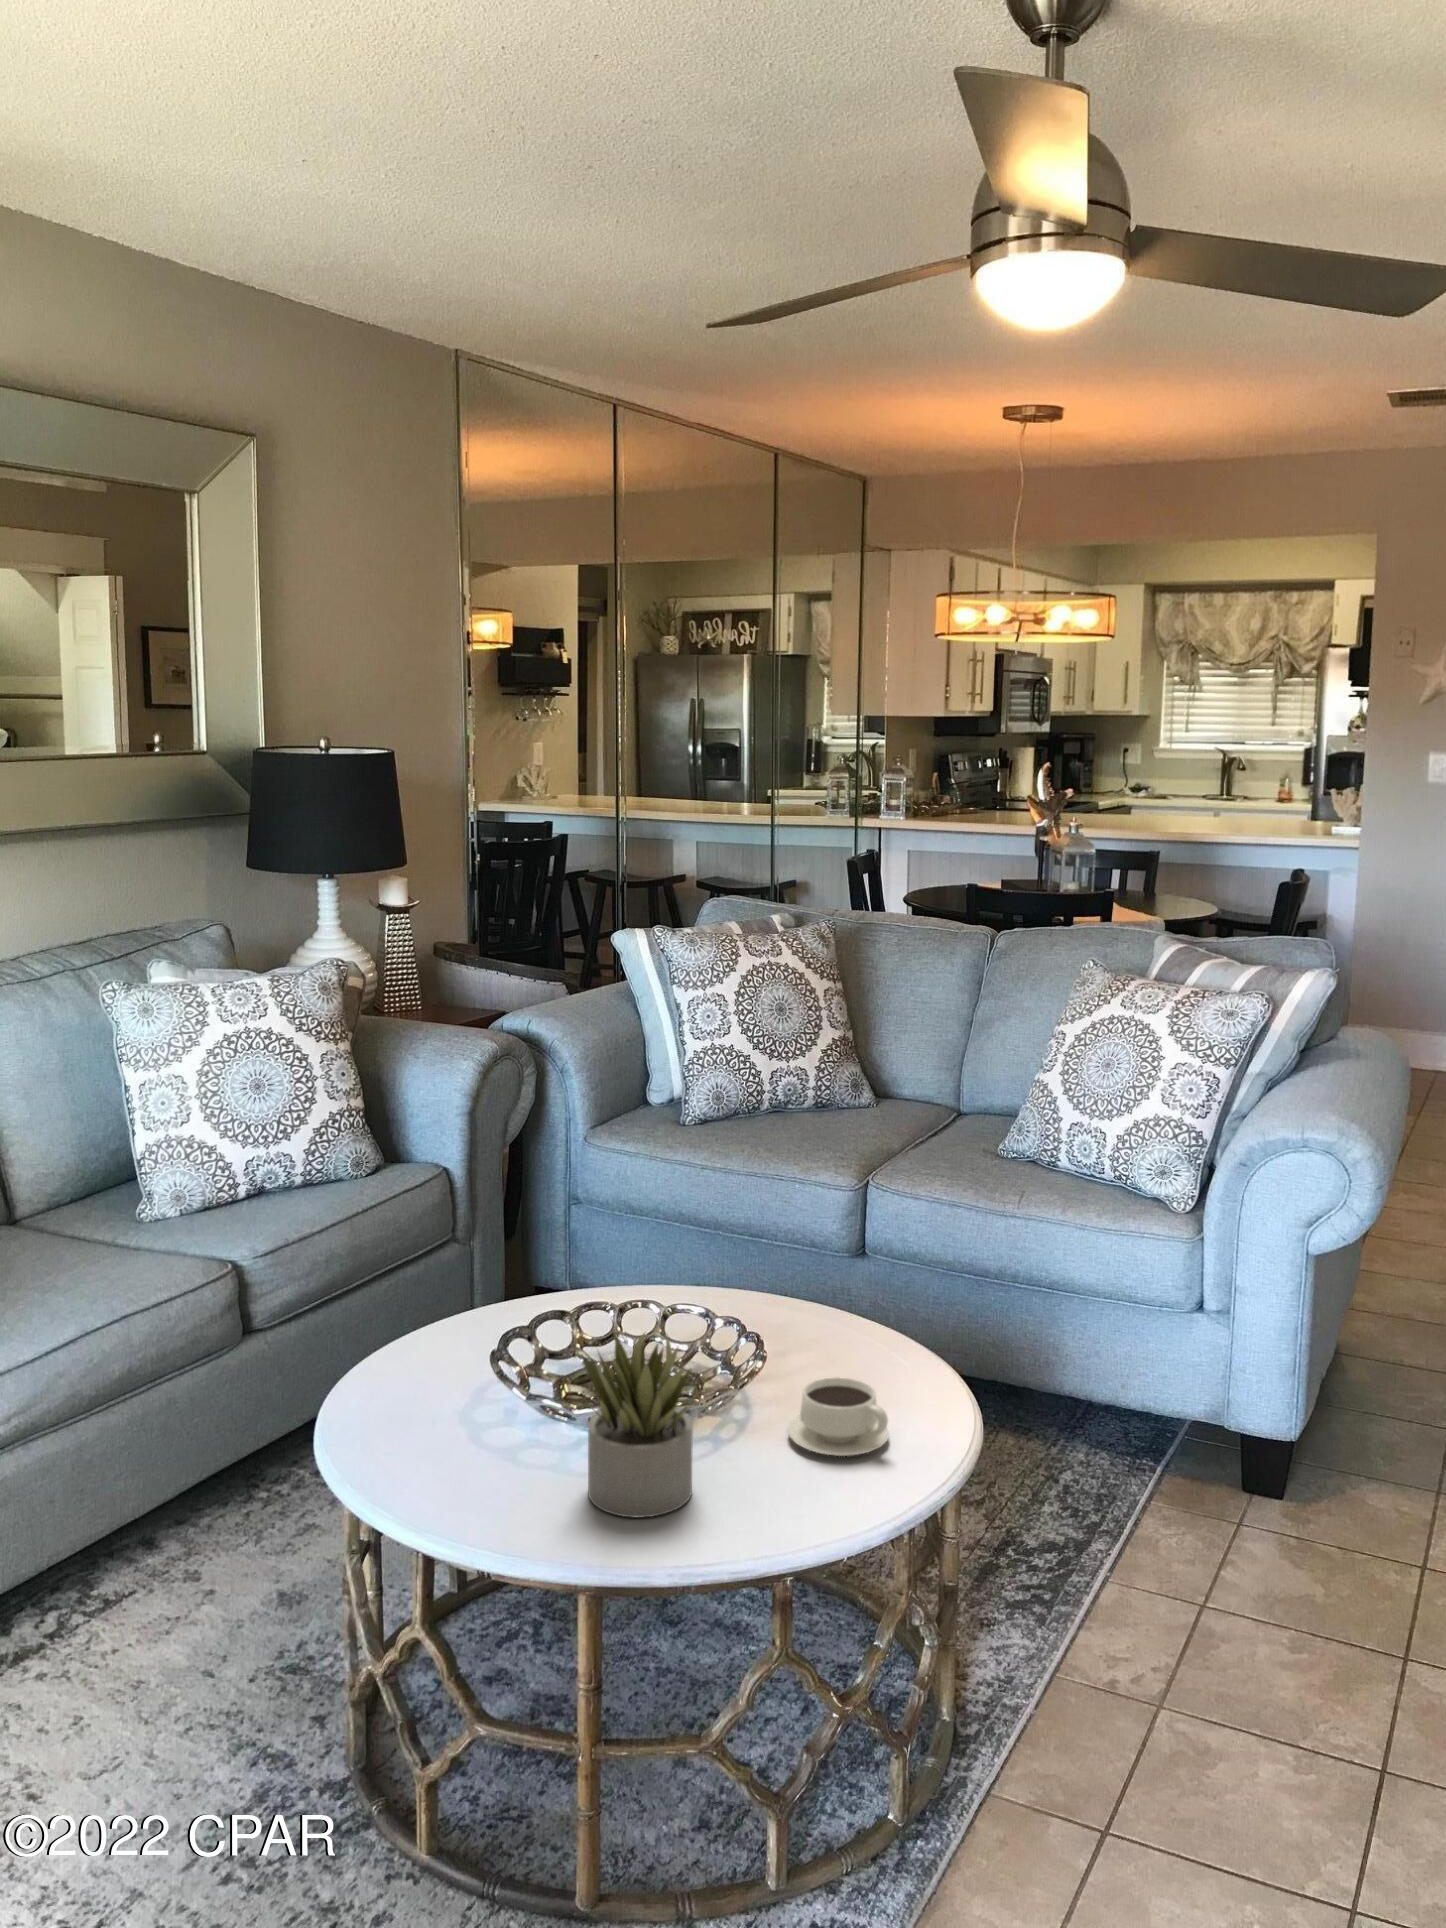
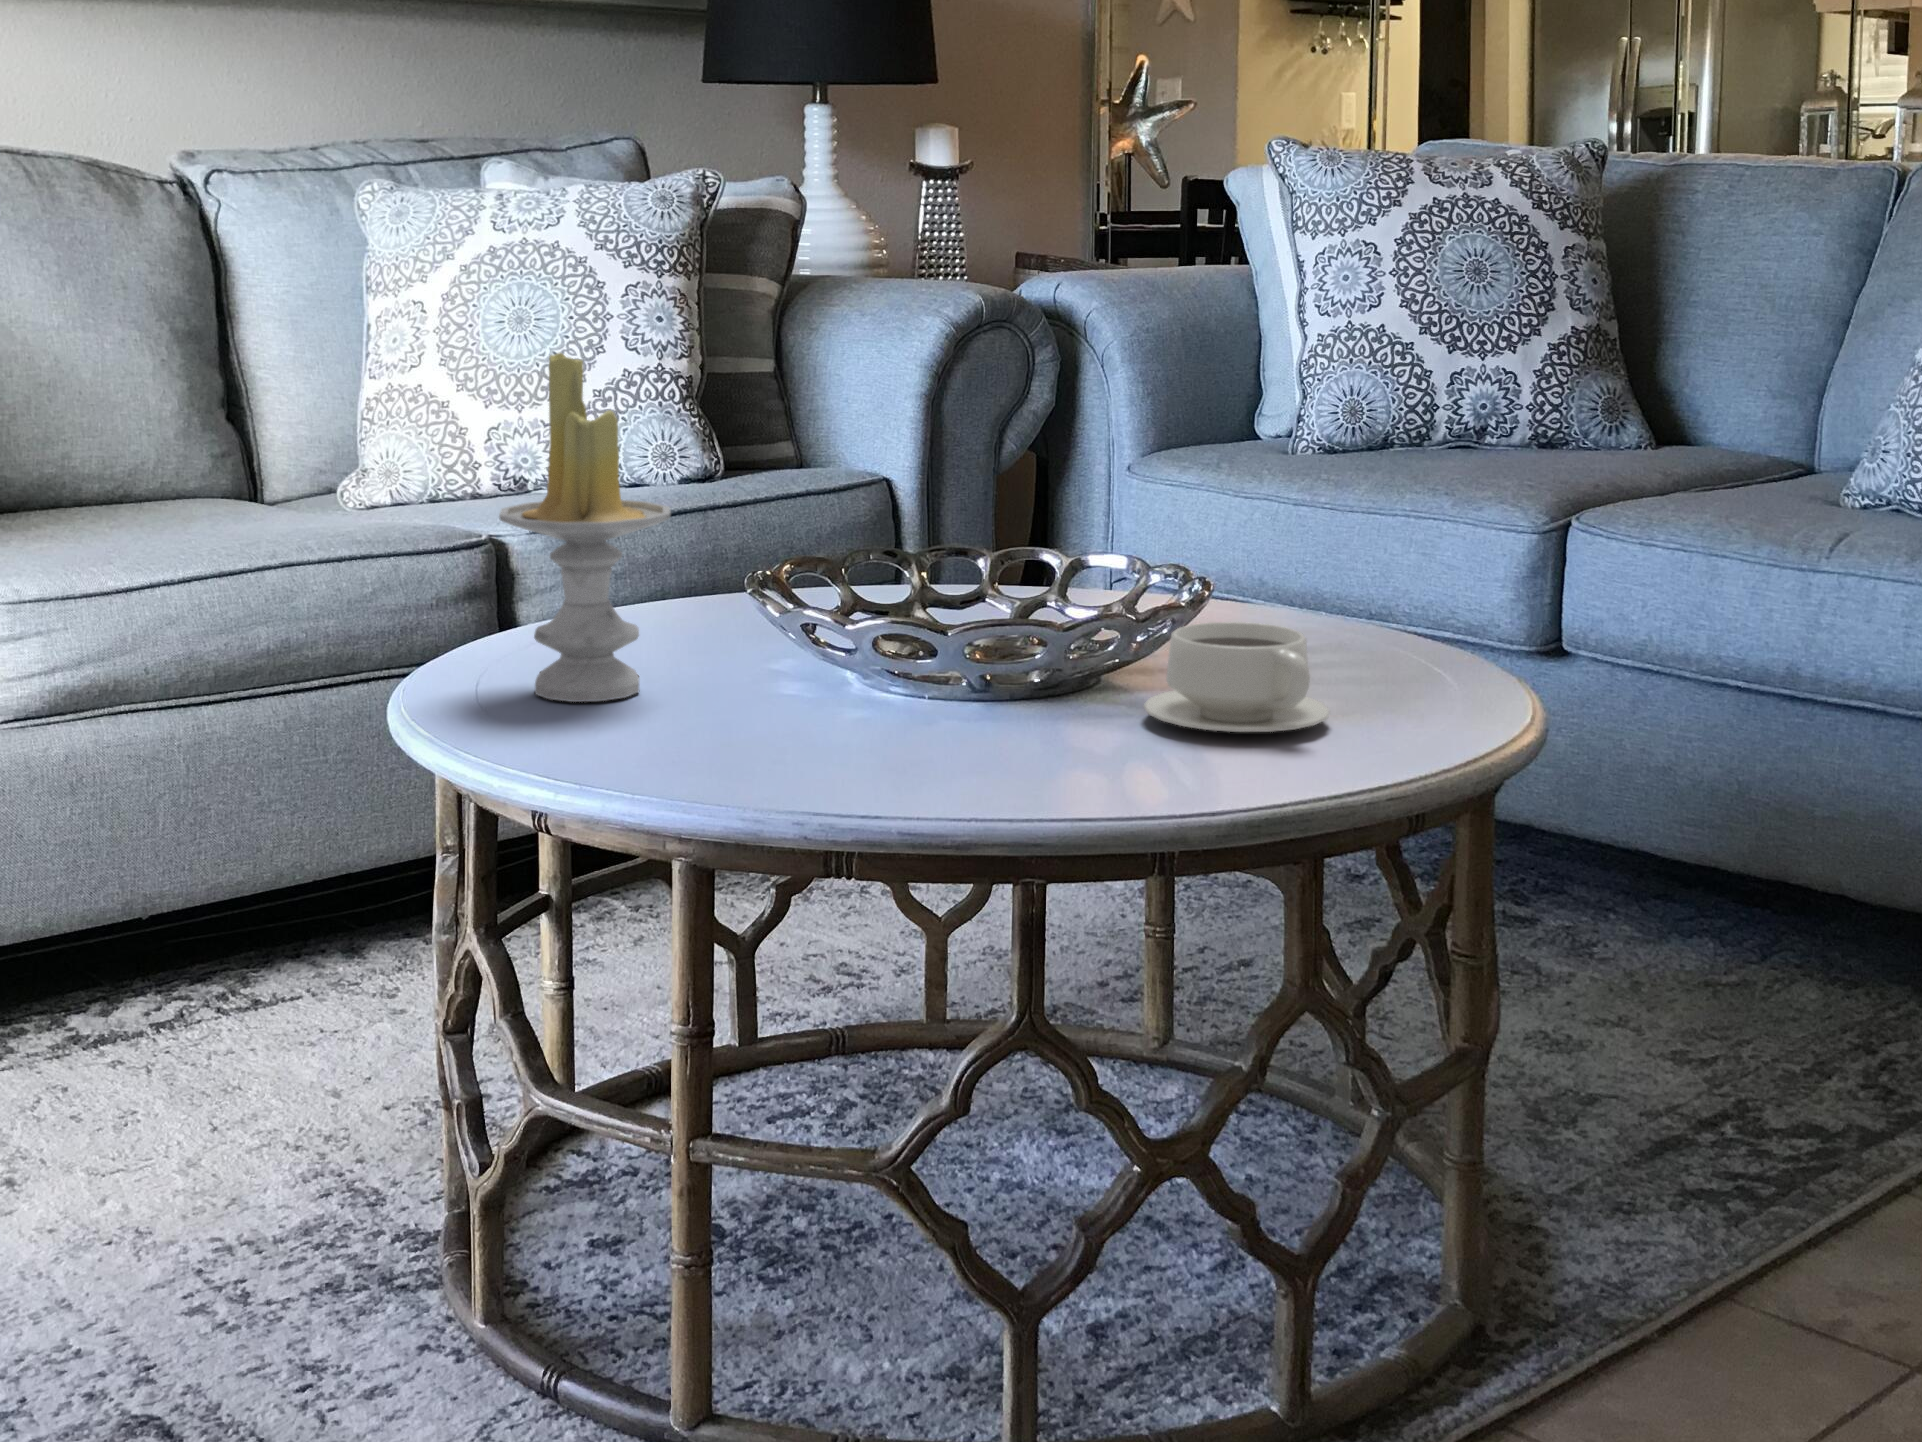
candle: none [407,1267,513,1477] -> present [499,353,671,702]
succulent plant: present [582,1331,695,1518] -> none [728,447,930,759]

